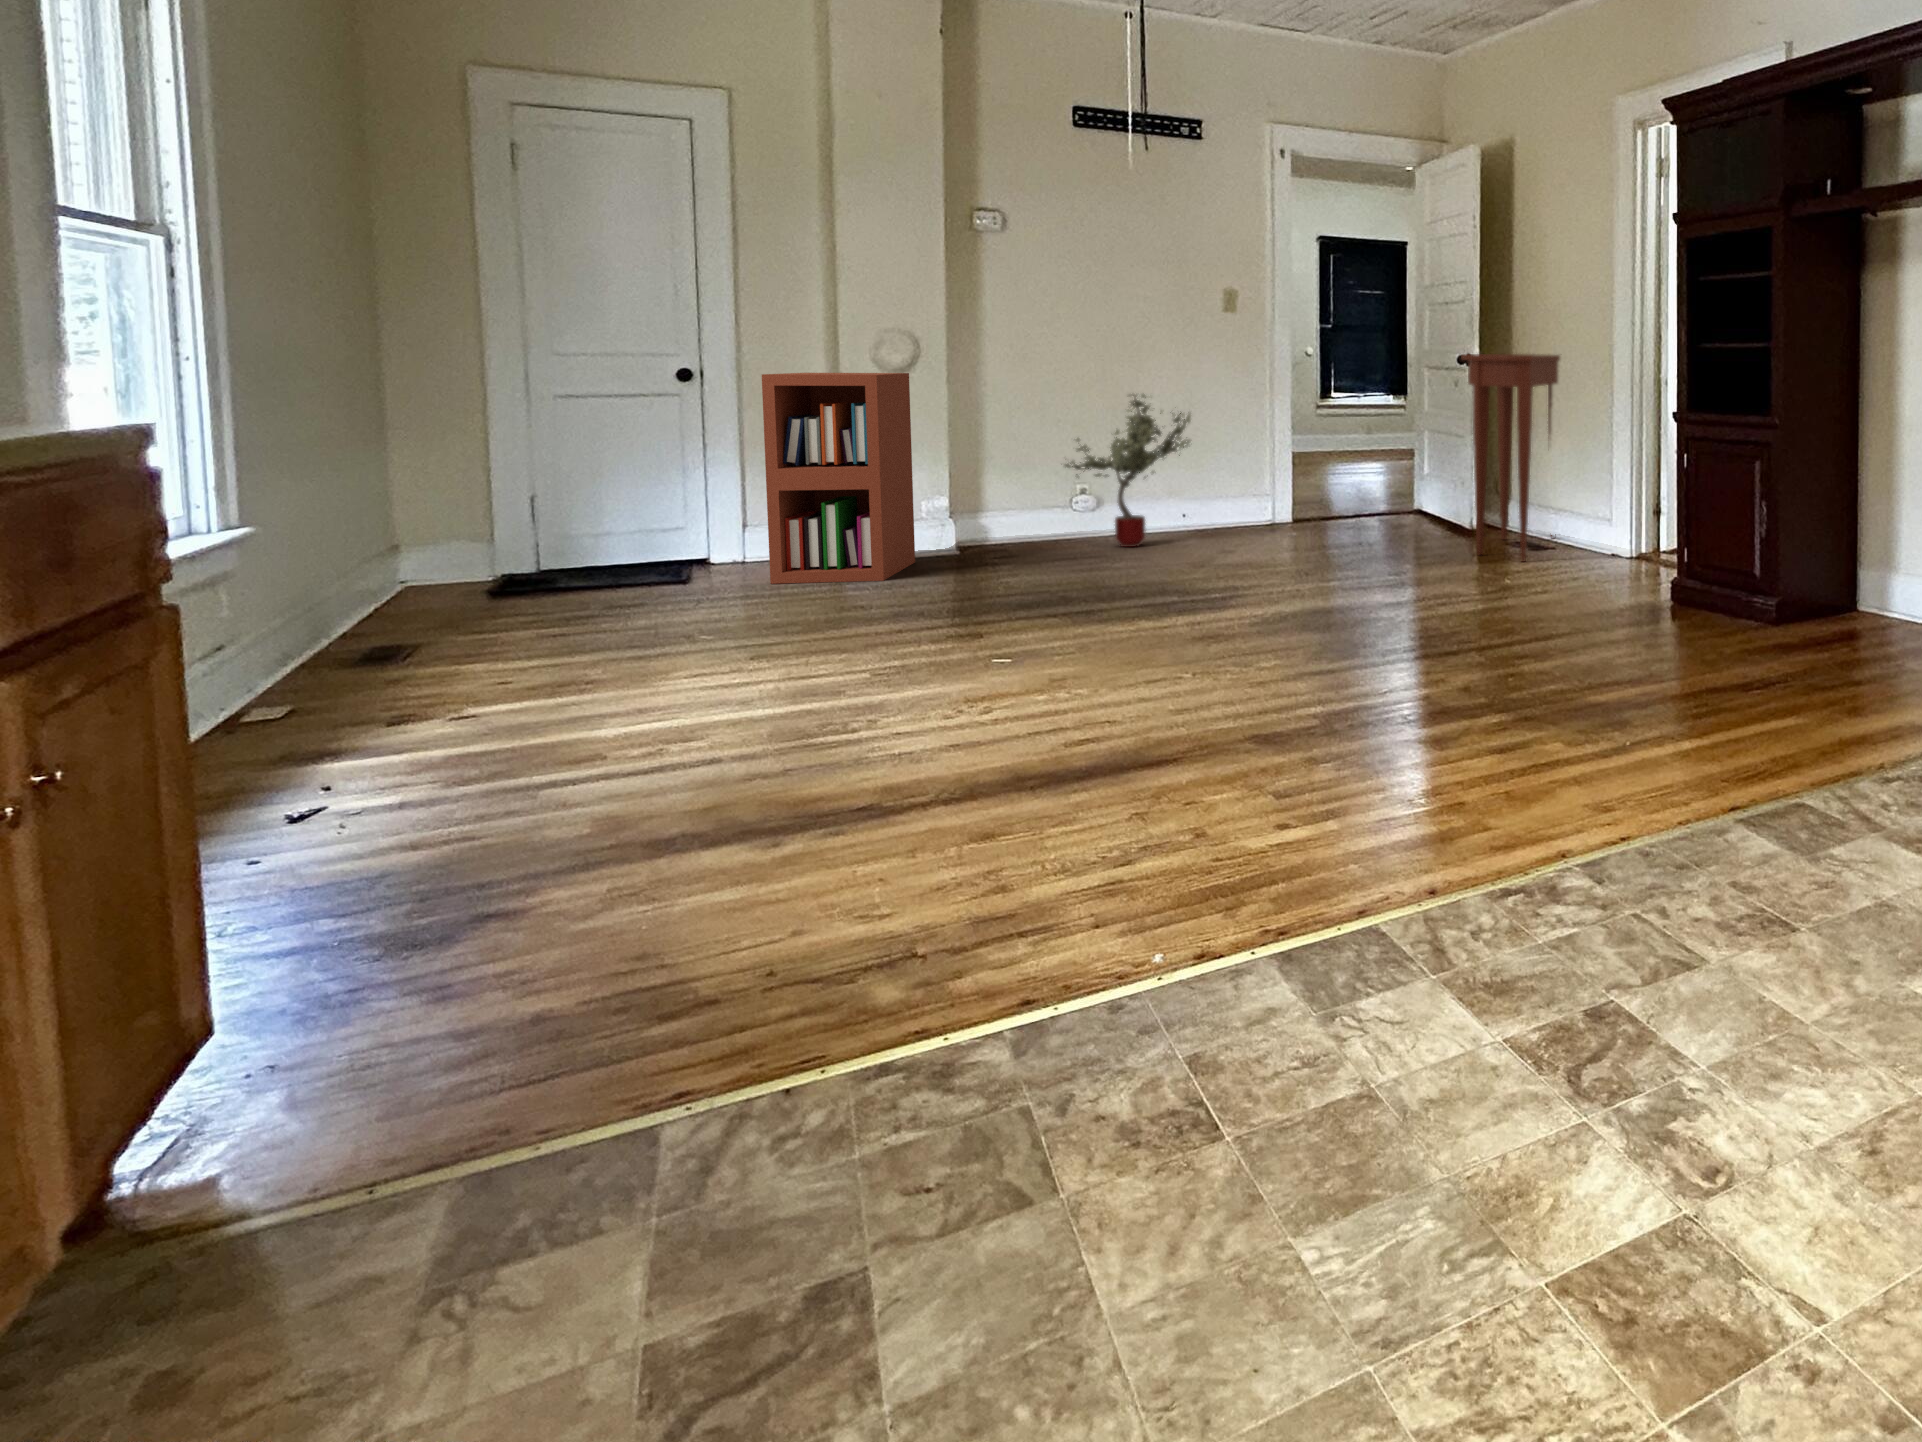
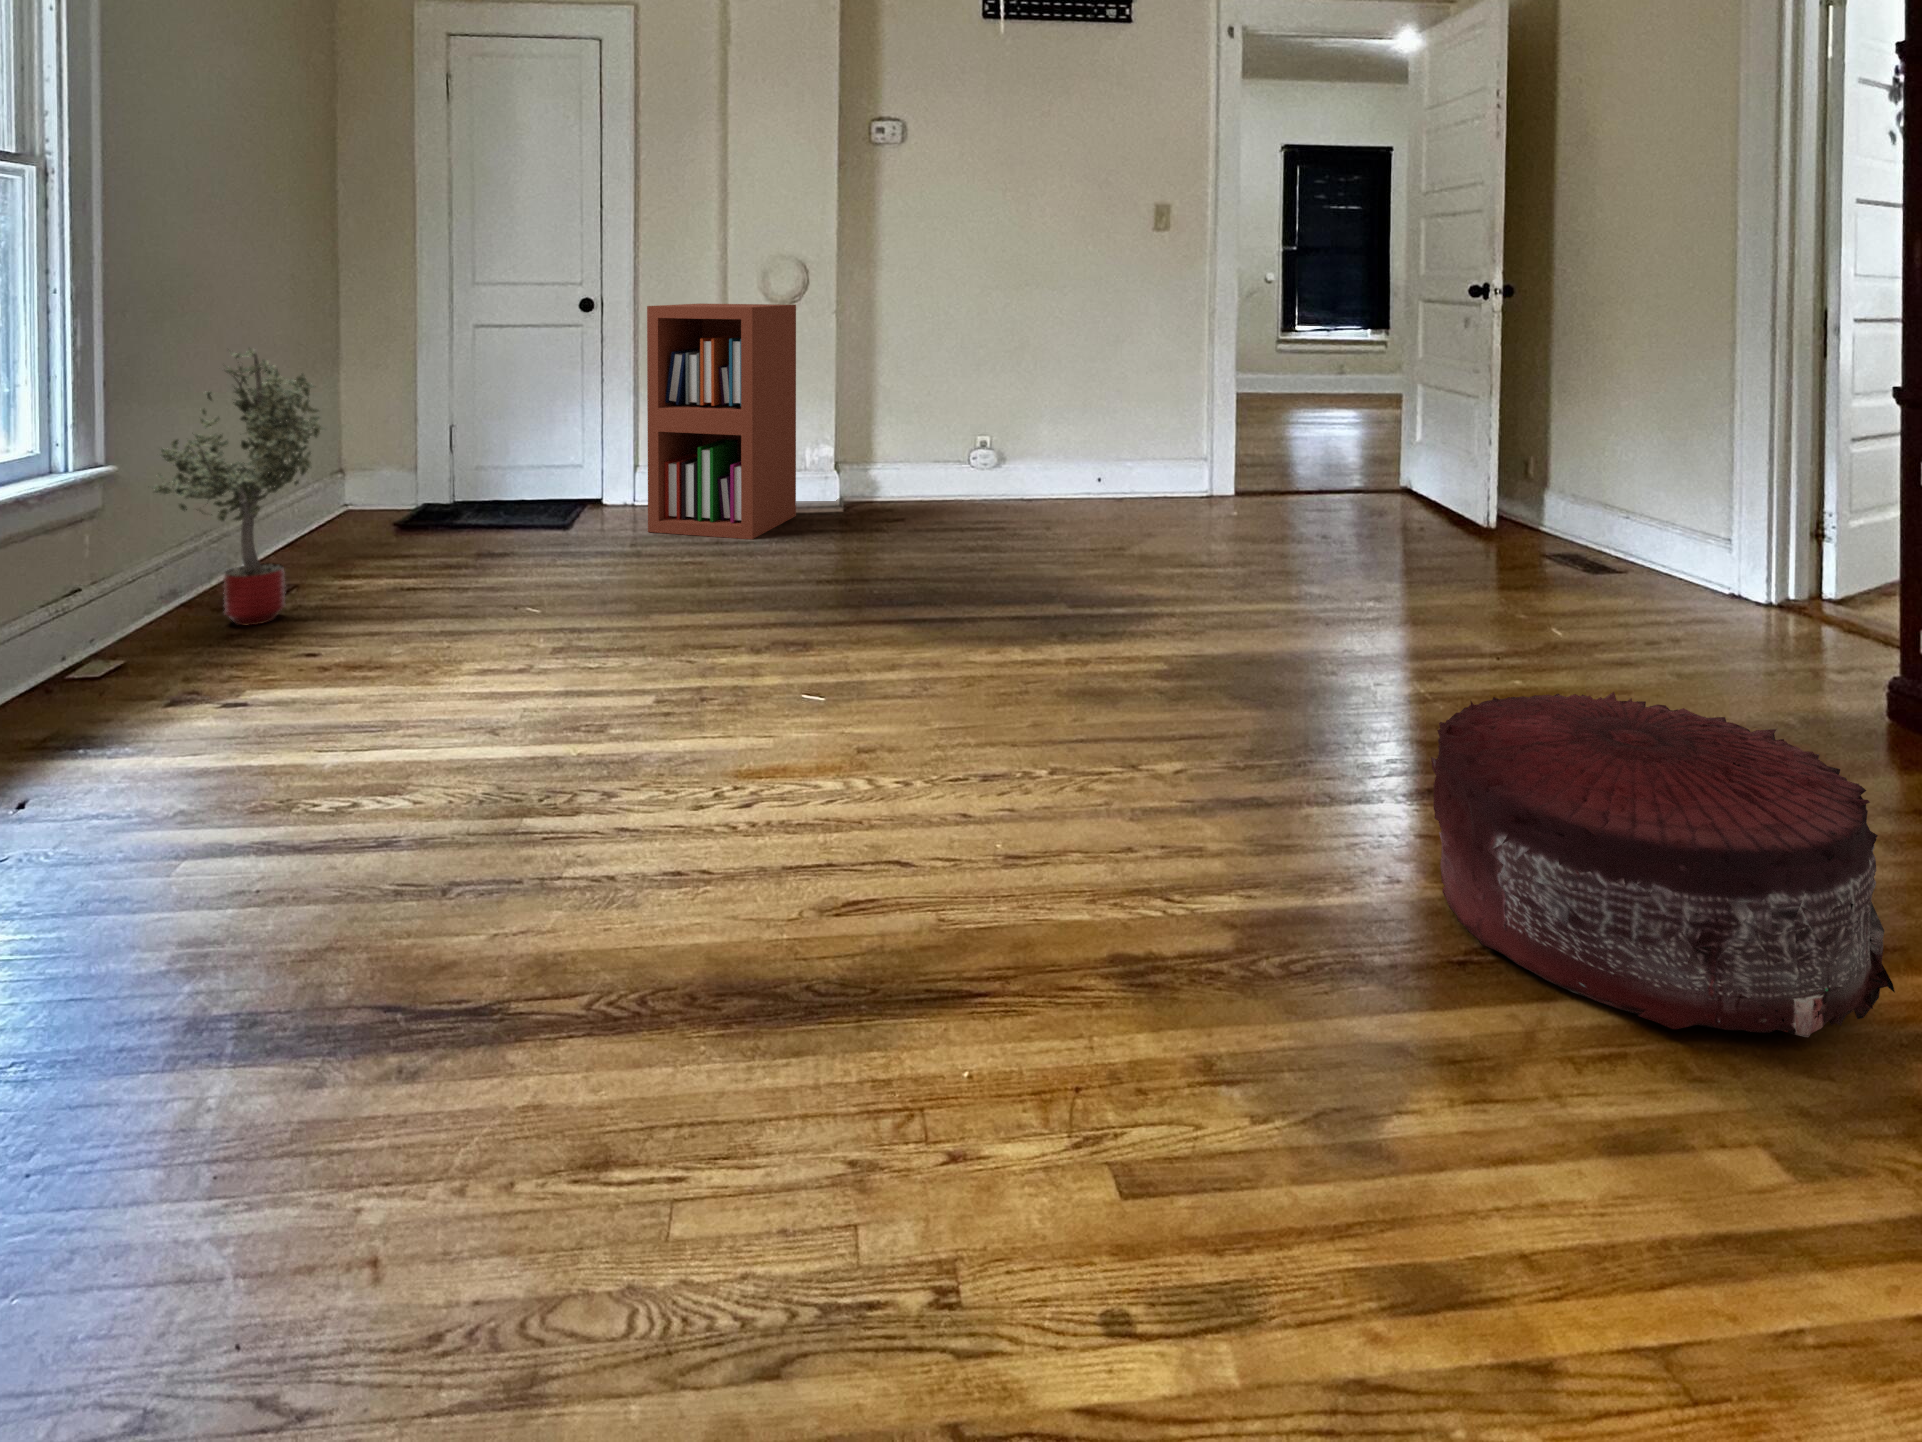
console table: present [1461,354,1560,562] -> none [1475,282,1643,597]
potted tree: present [1065,394,1191,547] -> present [153,348,325,625]
pouf: none [1423,576,1622,710] -> present [1431,692,1895,1037]

